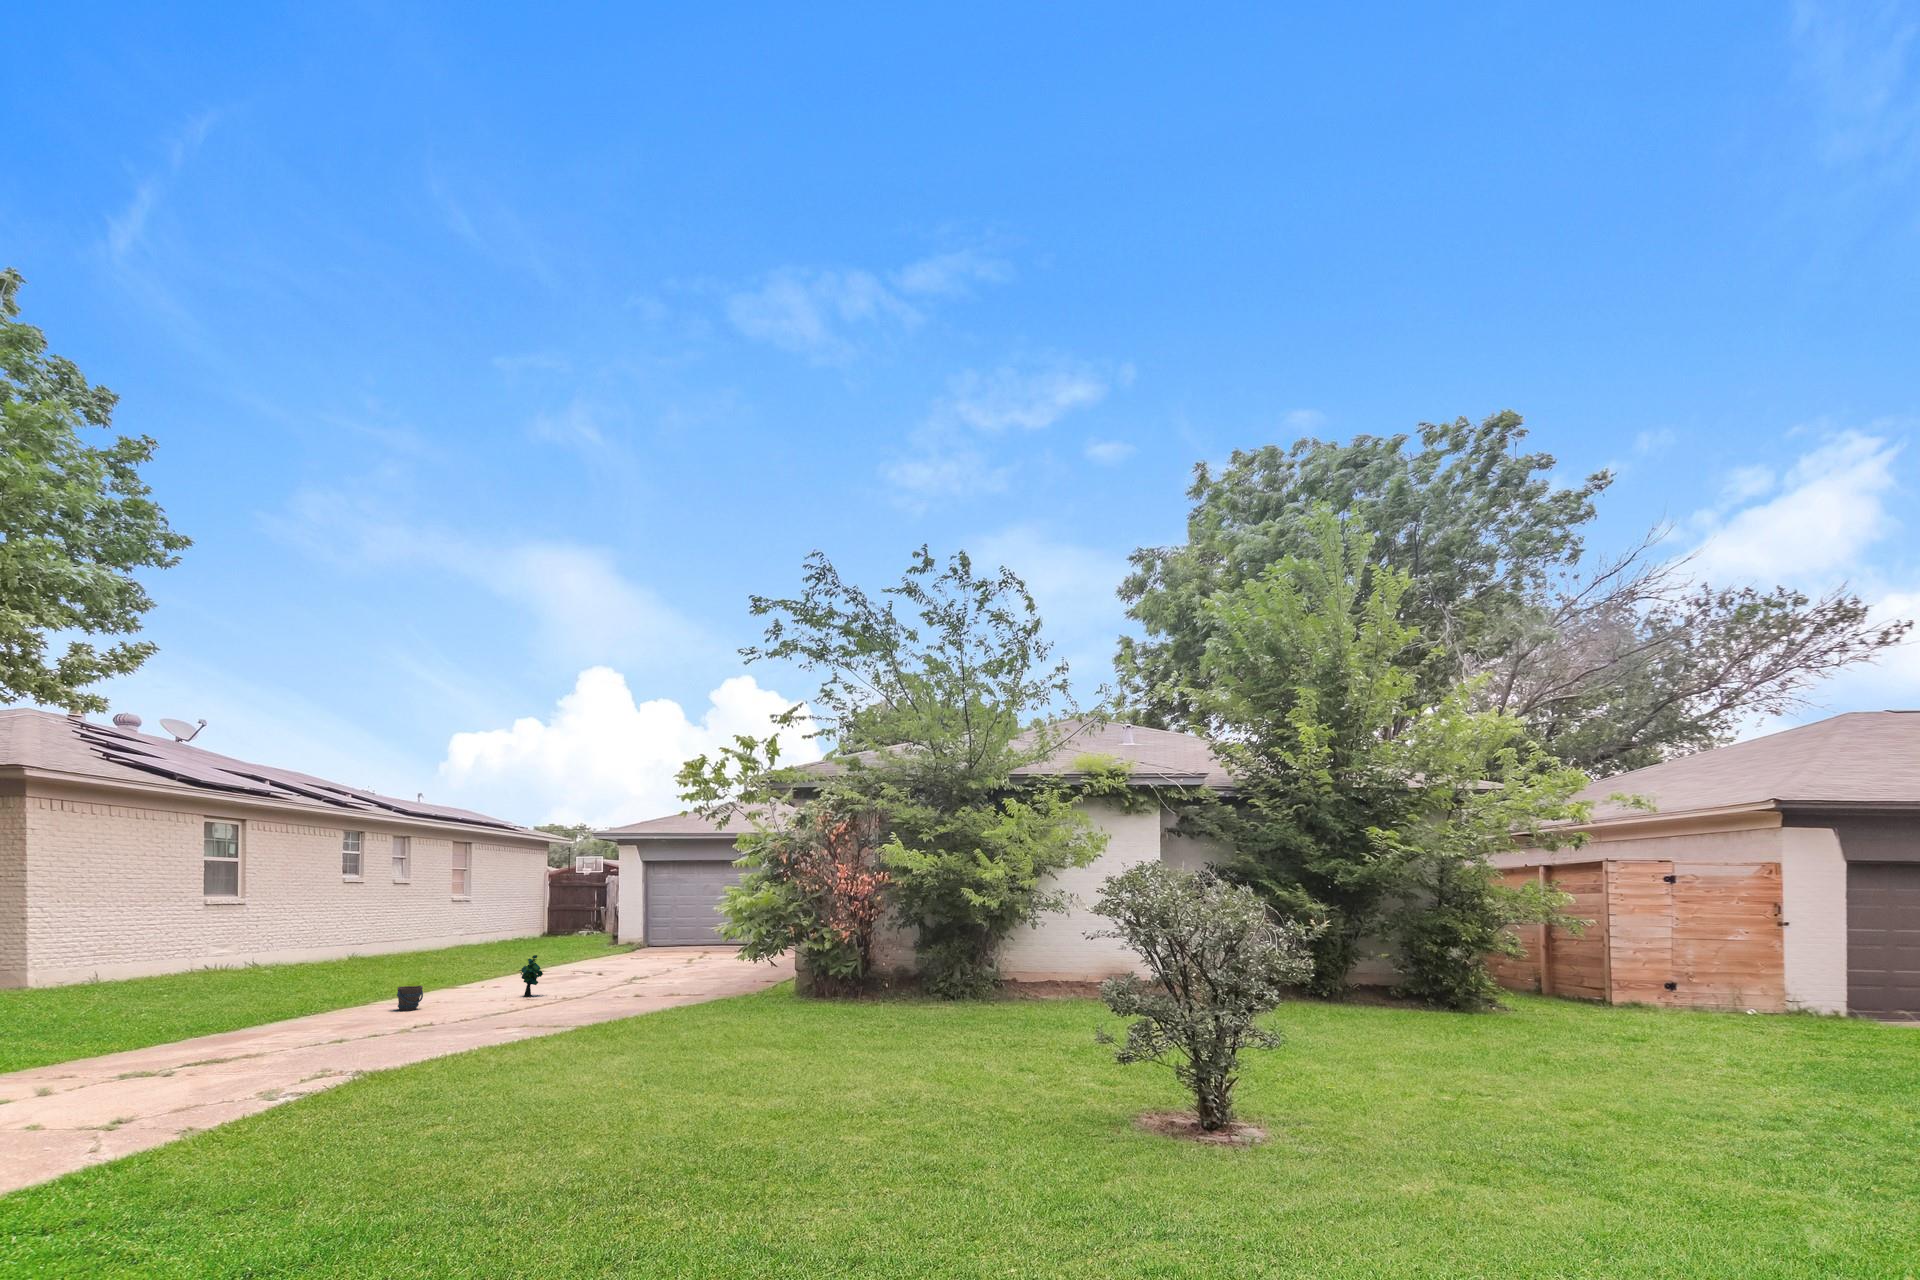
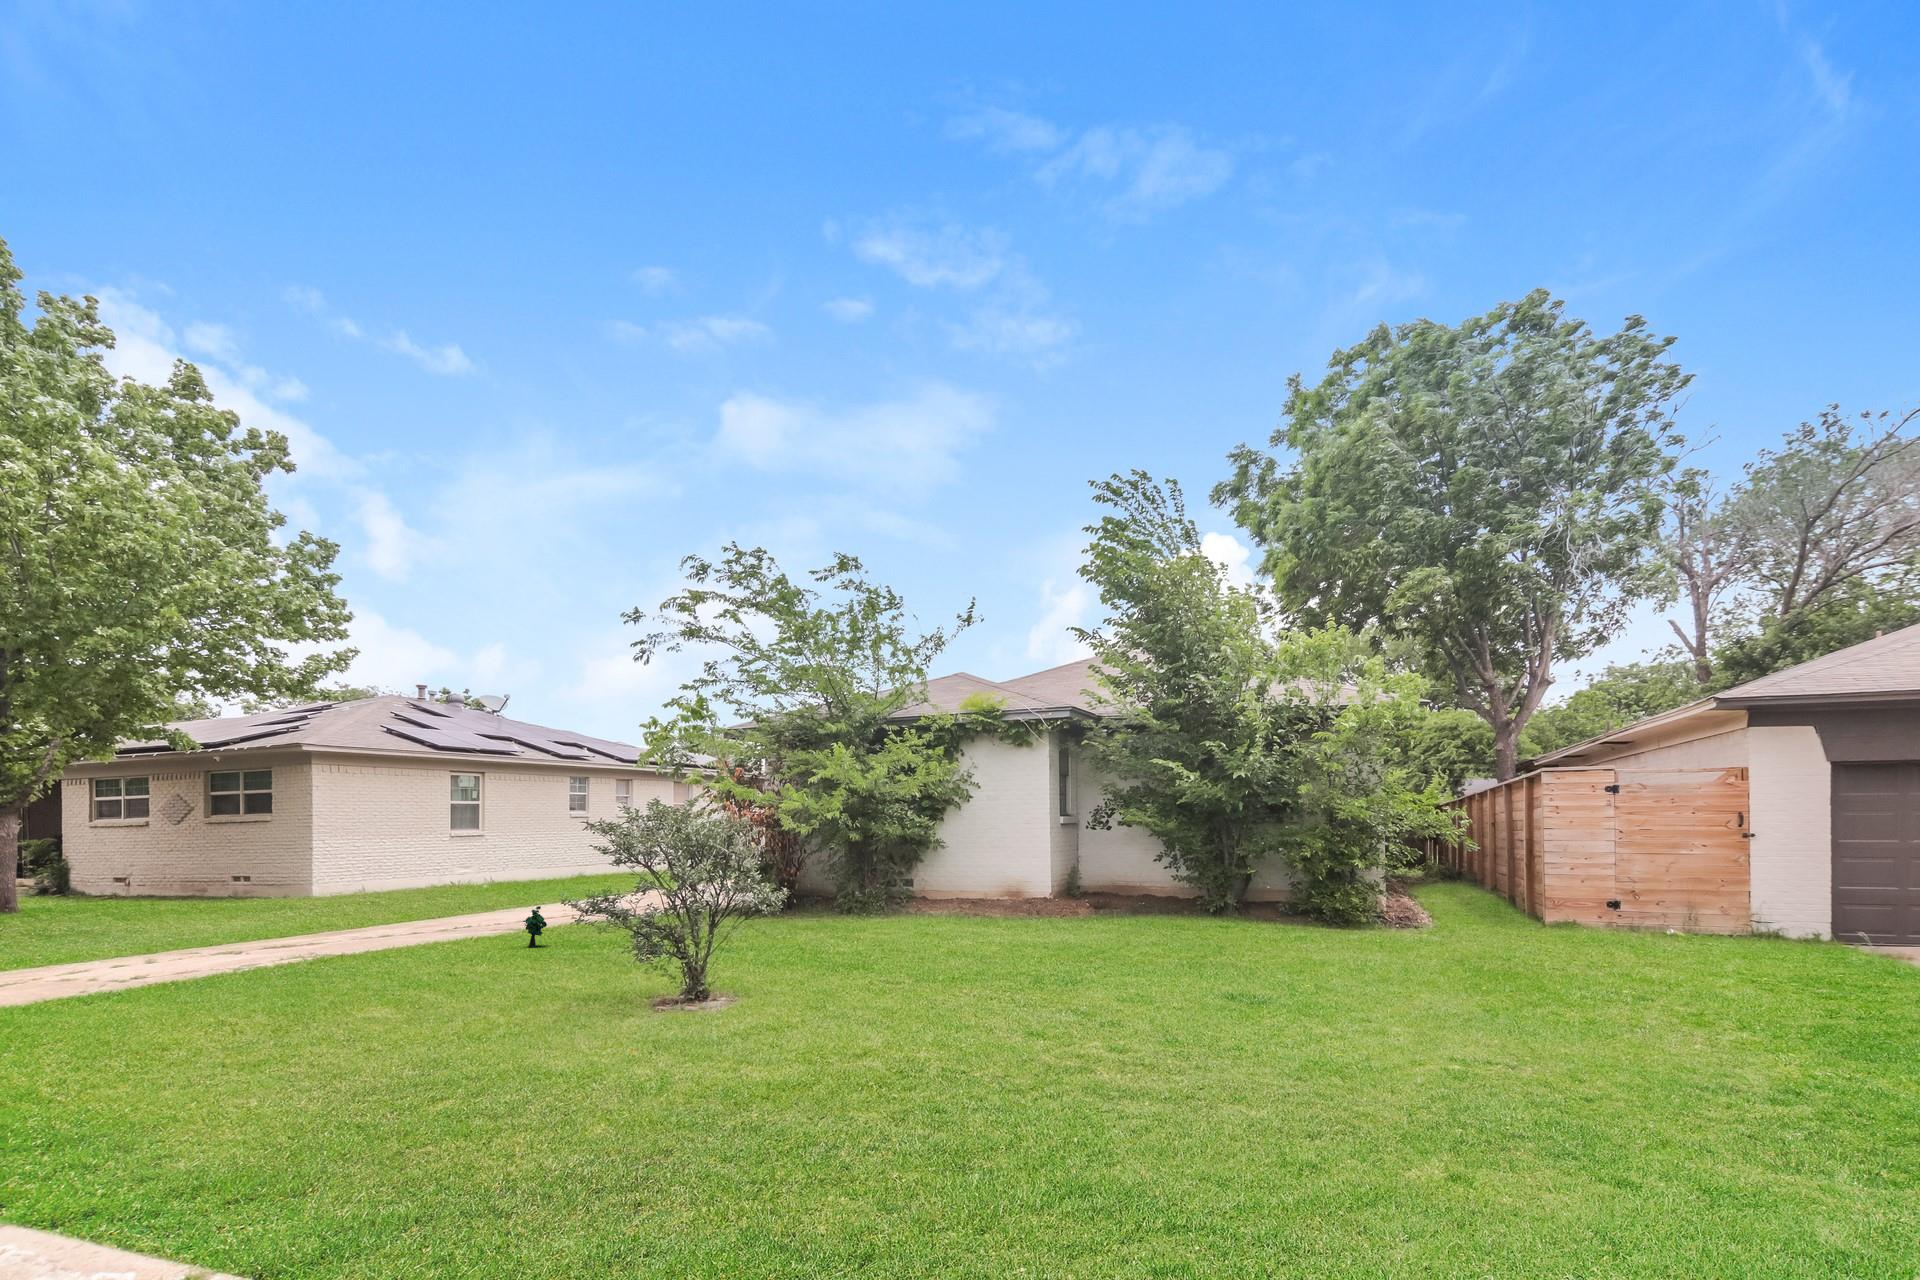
bucket: present [397,986,423,1011] -> none [401,938,428,963]

